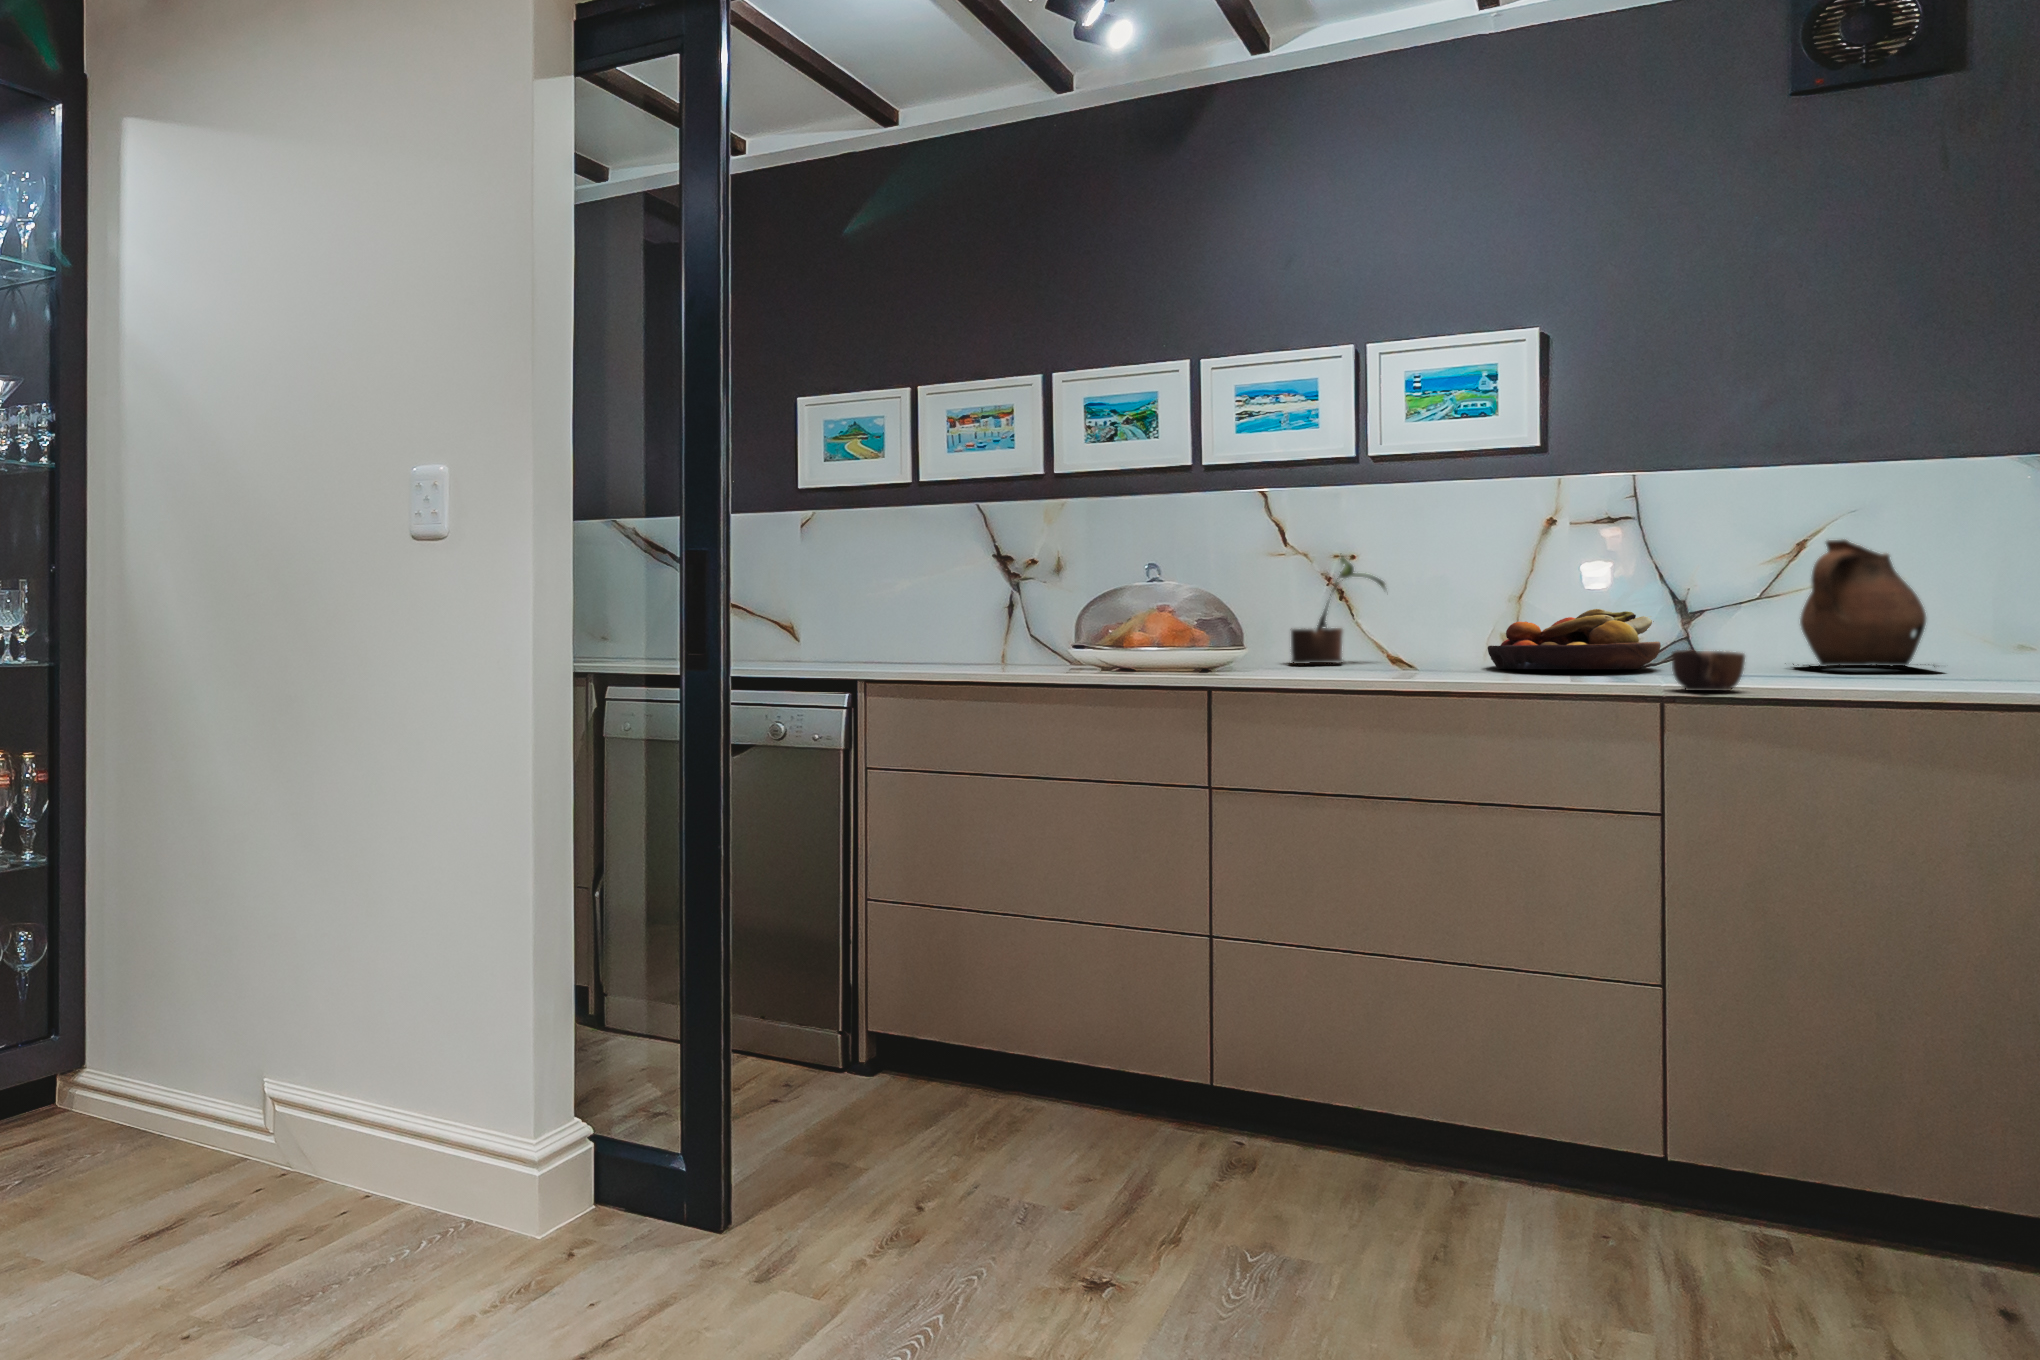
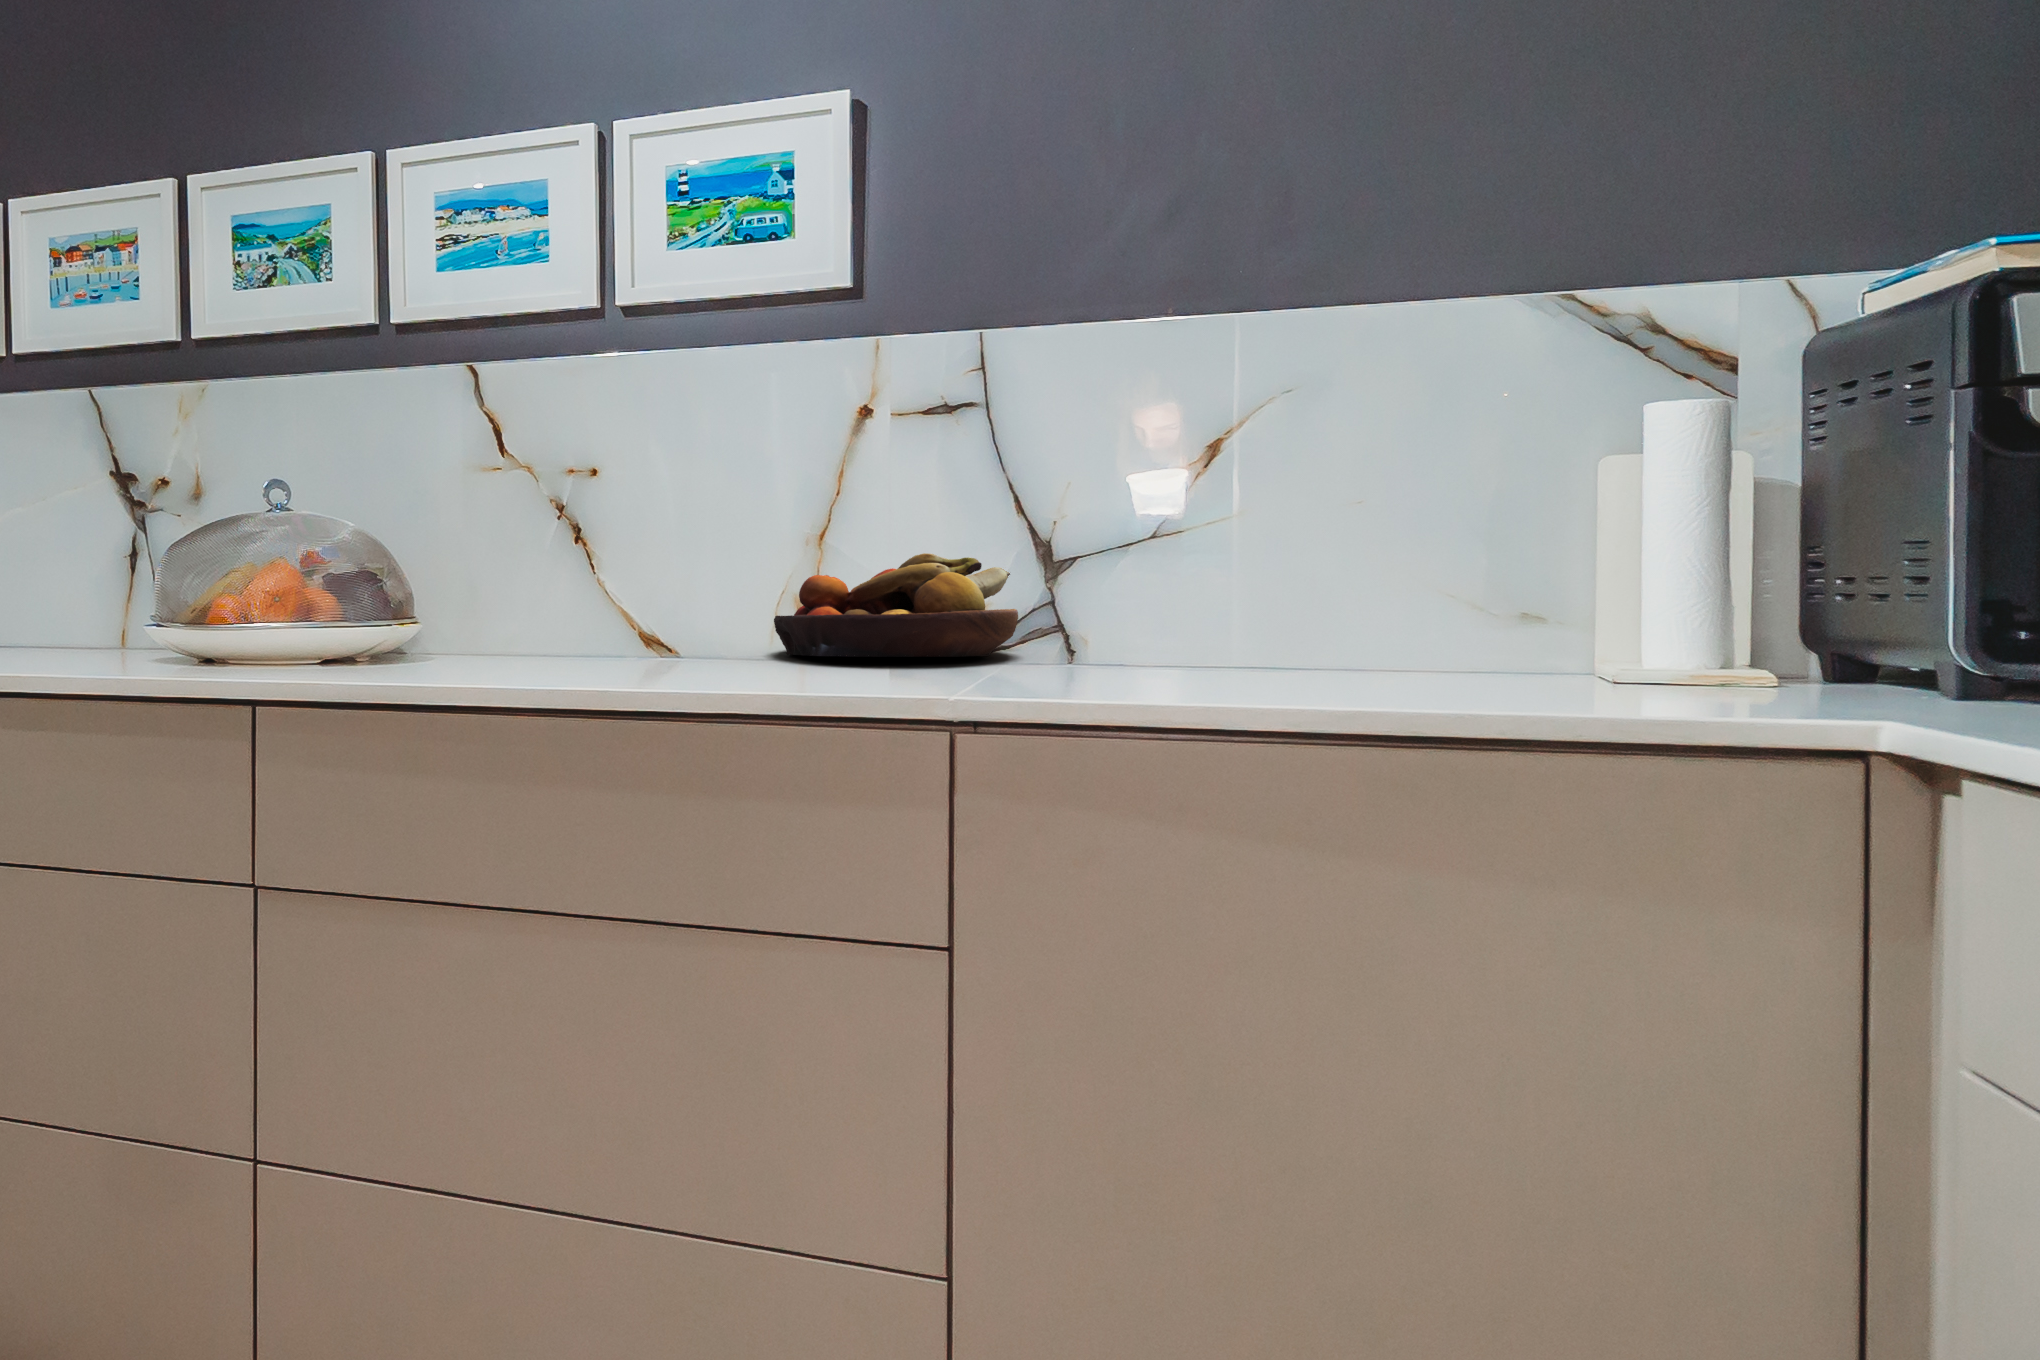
ceramic pitcher: present [1793,539,1935,667] -> none [1192,437,1425,655]
potted plant: present [1291,557,1385,664] -> none [496,460,644,646]
mug: present [1671,650,1745,691] -> none [1027,624,1146,704]

